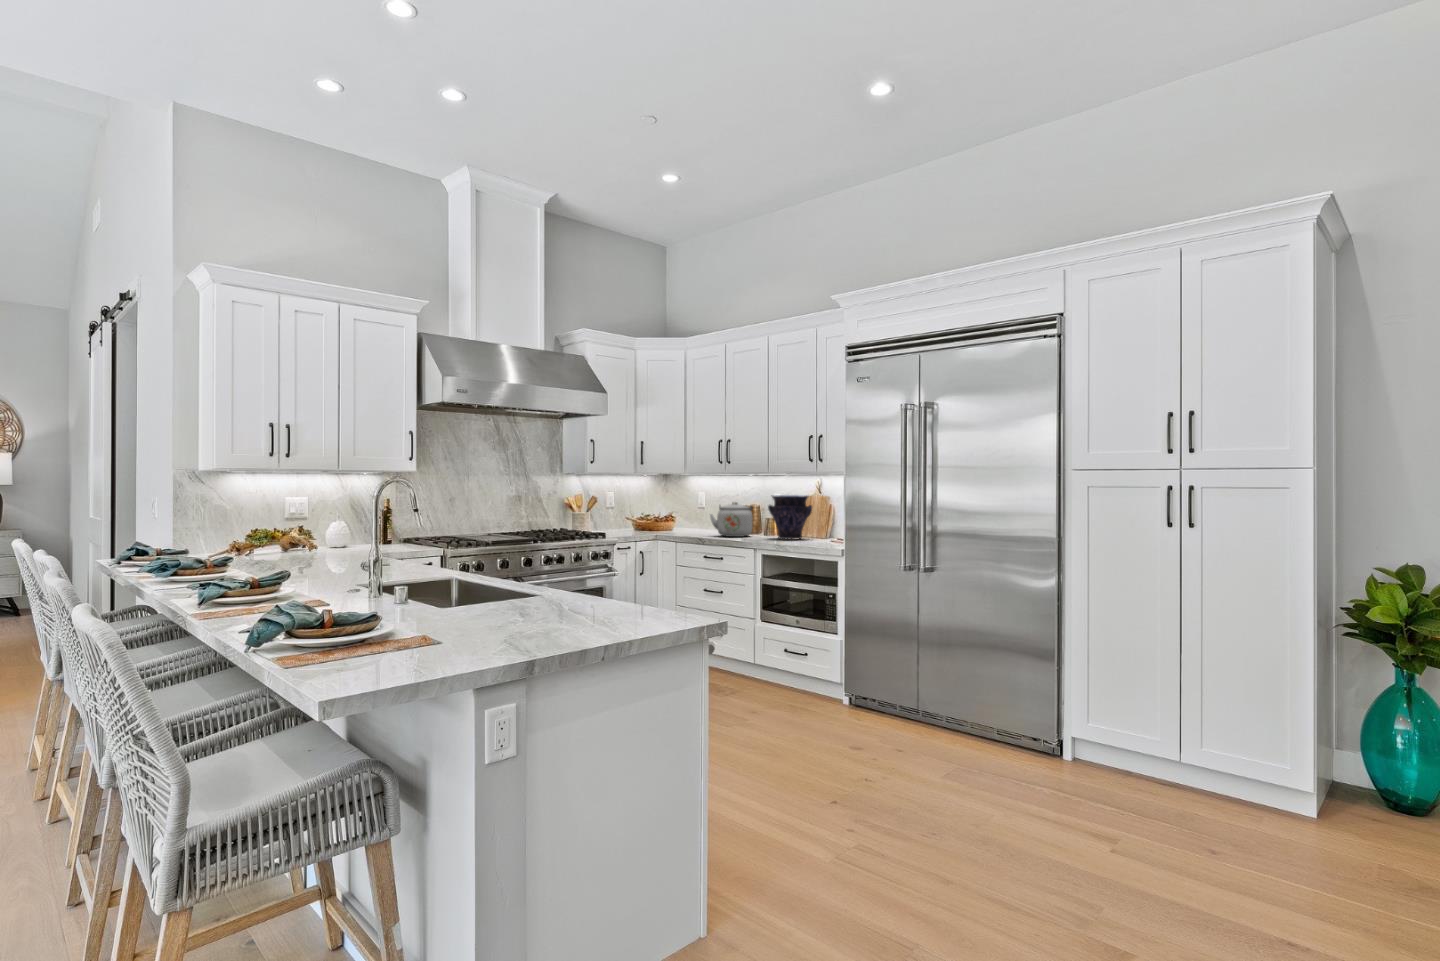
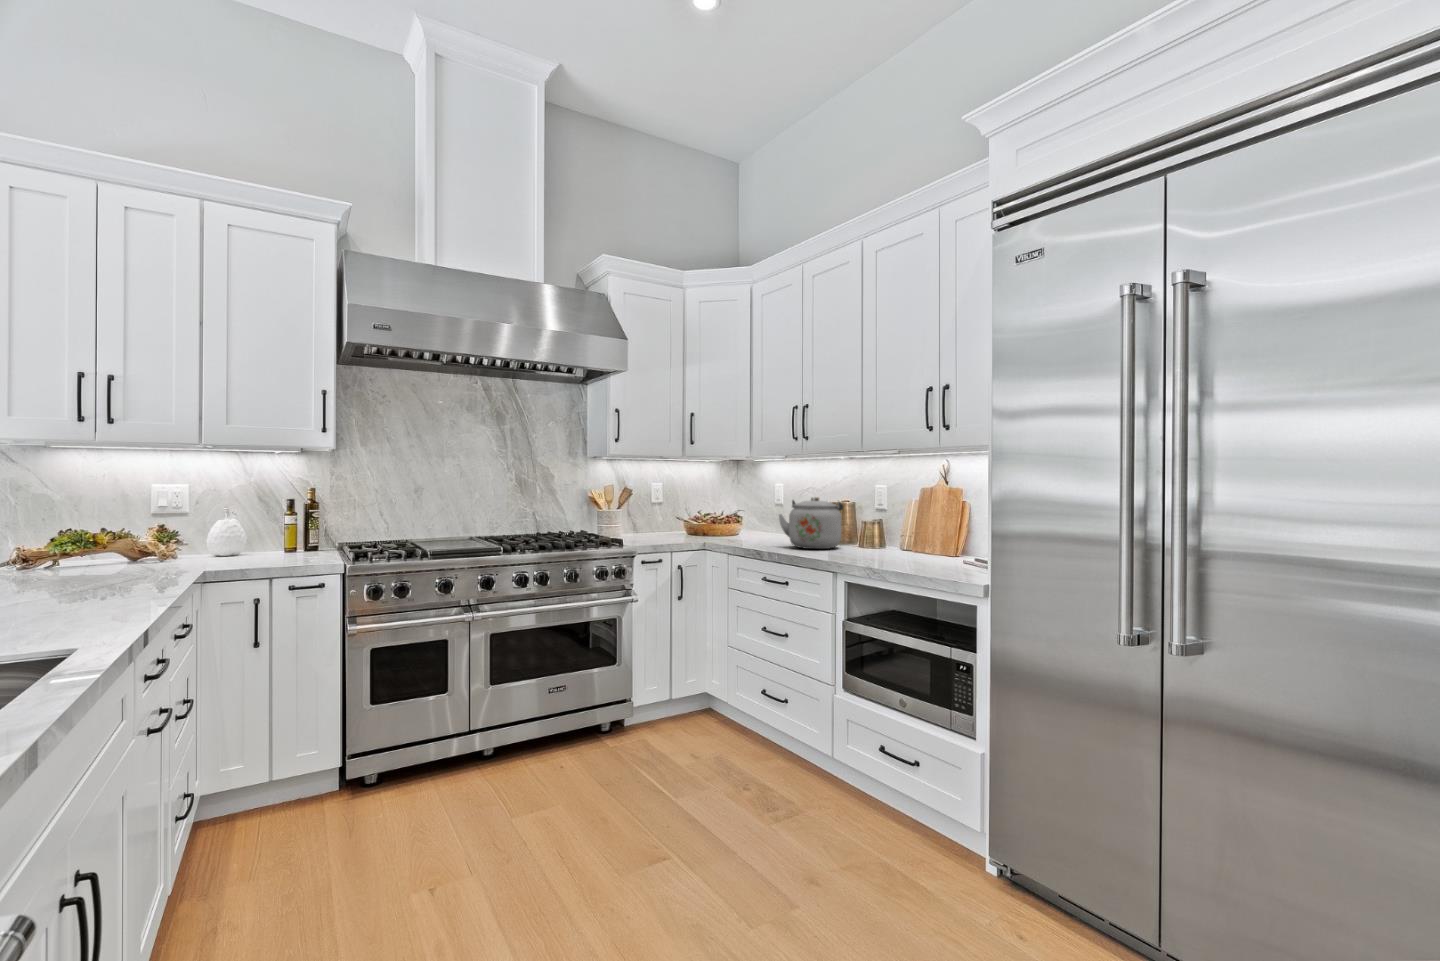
vase: present [768,495,812,540] -> none [862,487,933,557]

